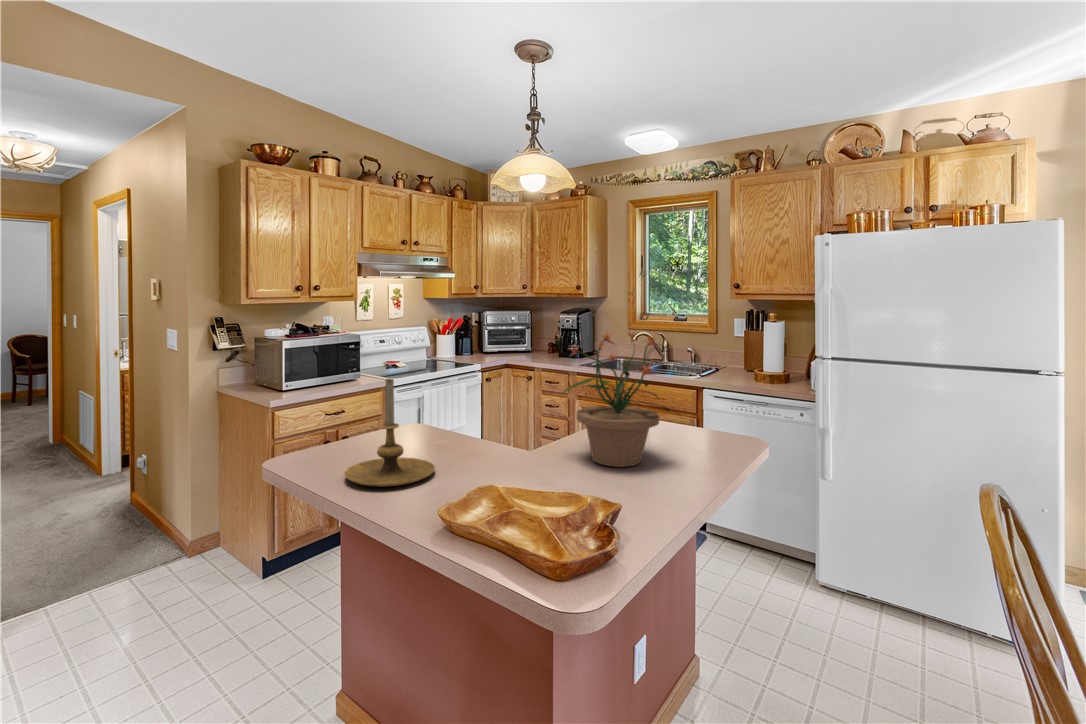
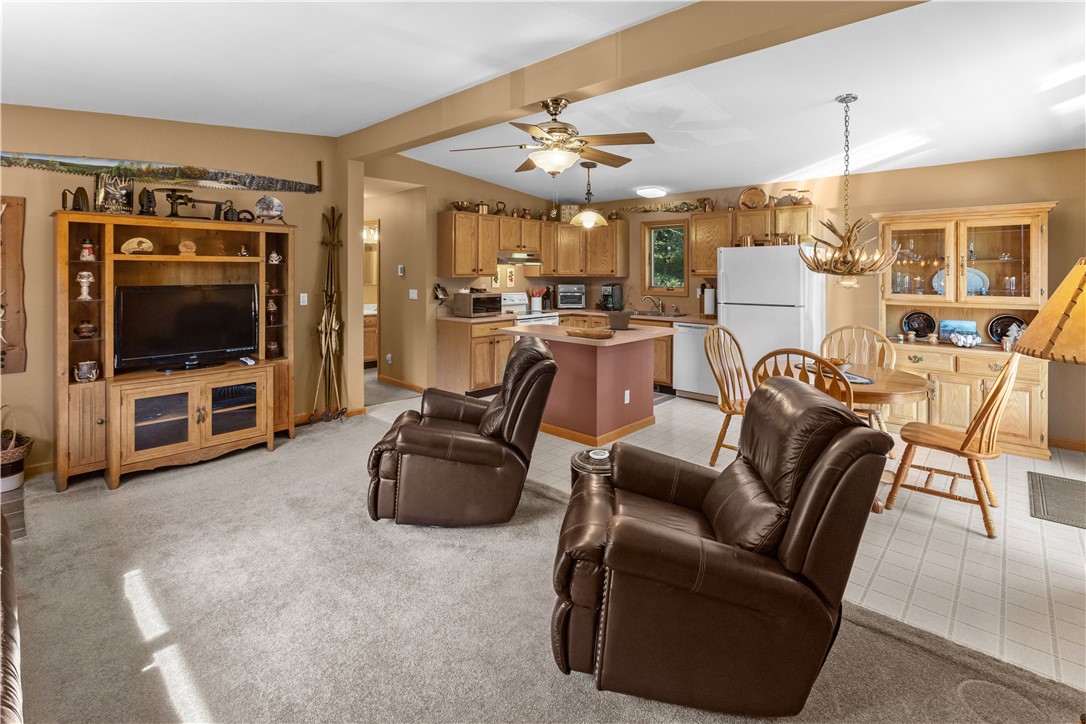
candle holder: present [345,379,435,486] -> none [530,298,558,330]

